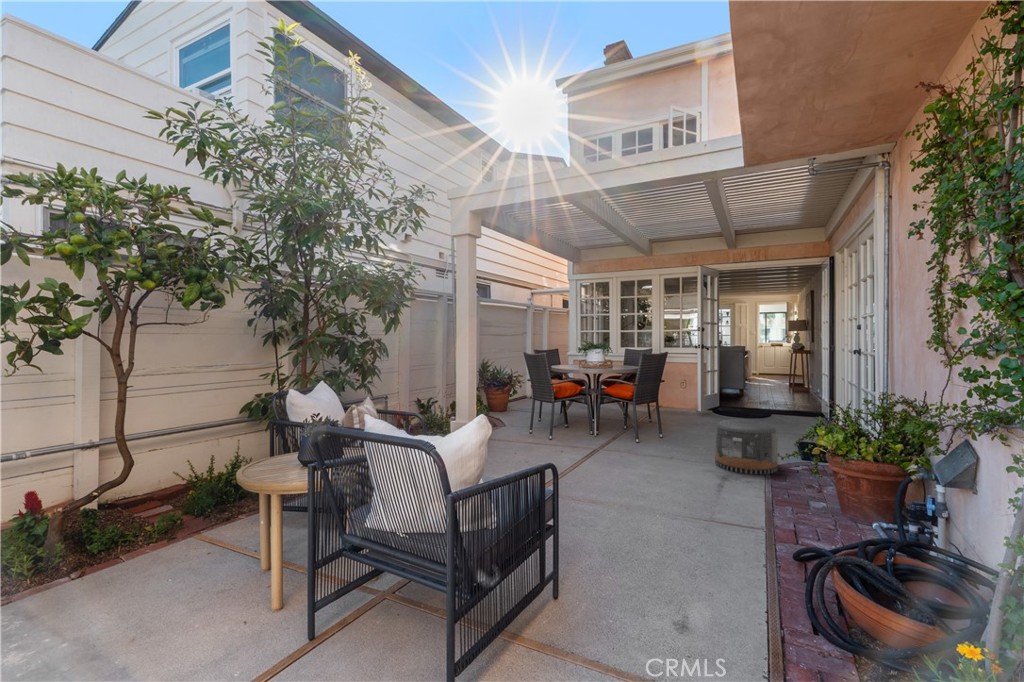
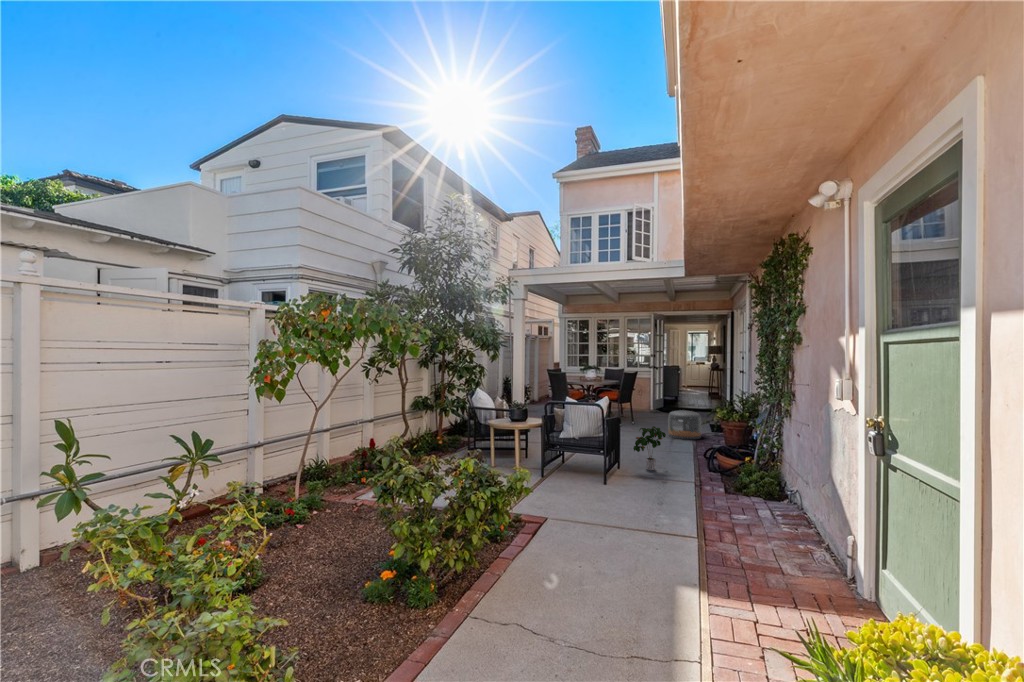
potted plant: none [601,474,686,582] -> present [633,426,666,470]

